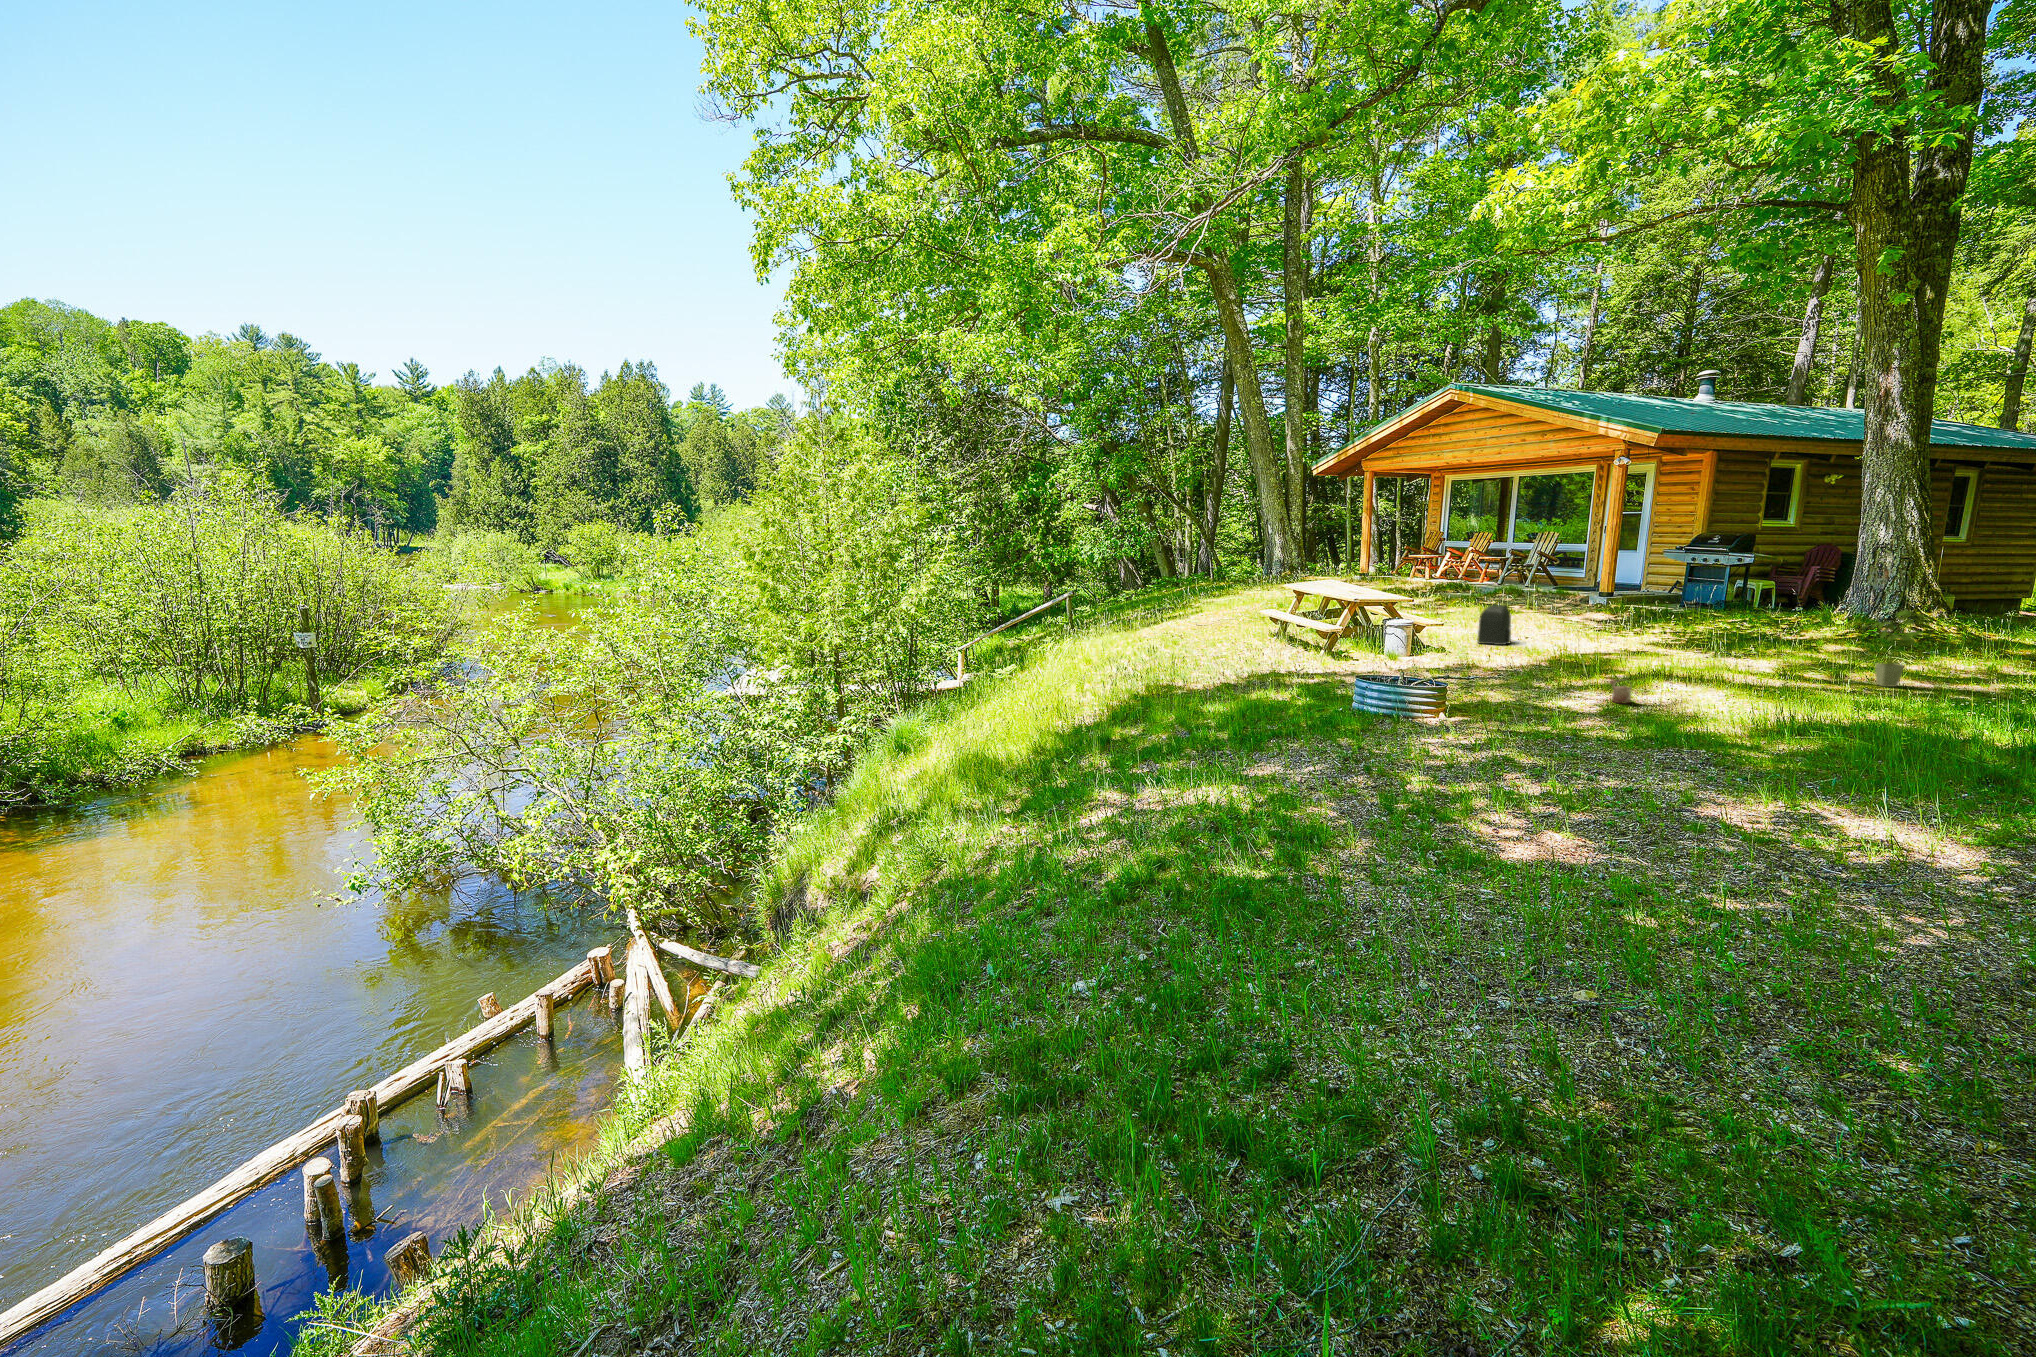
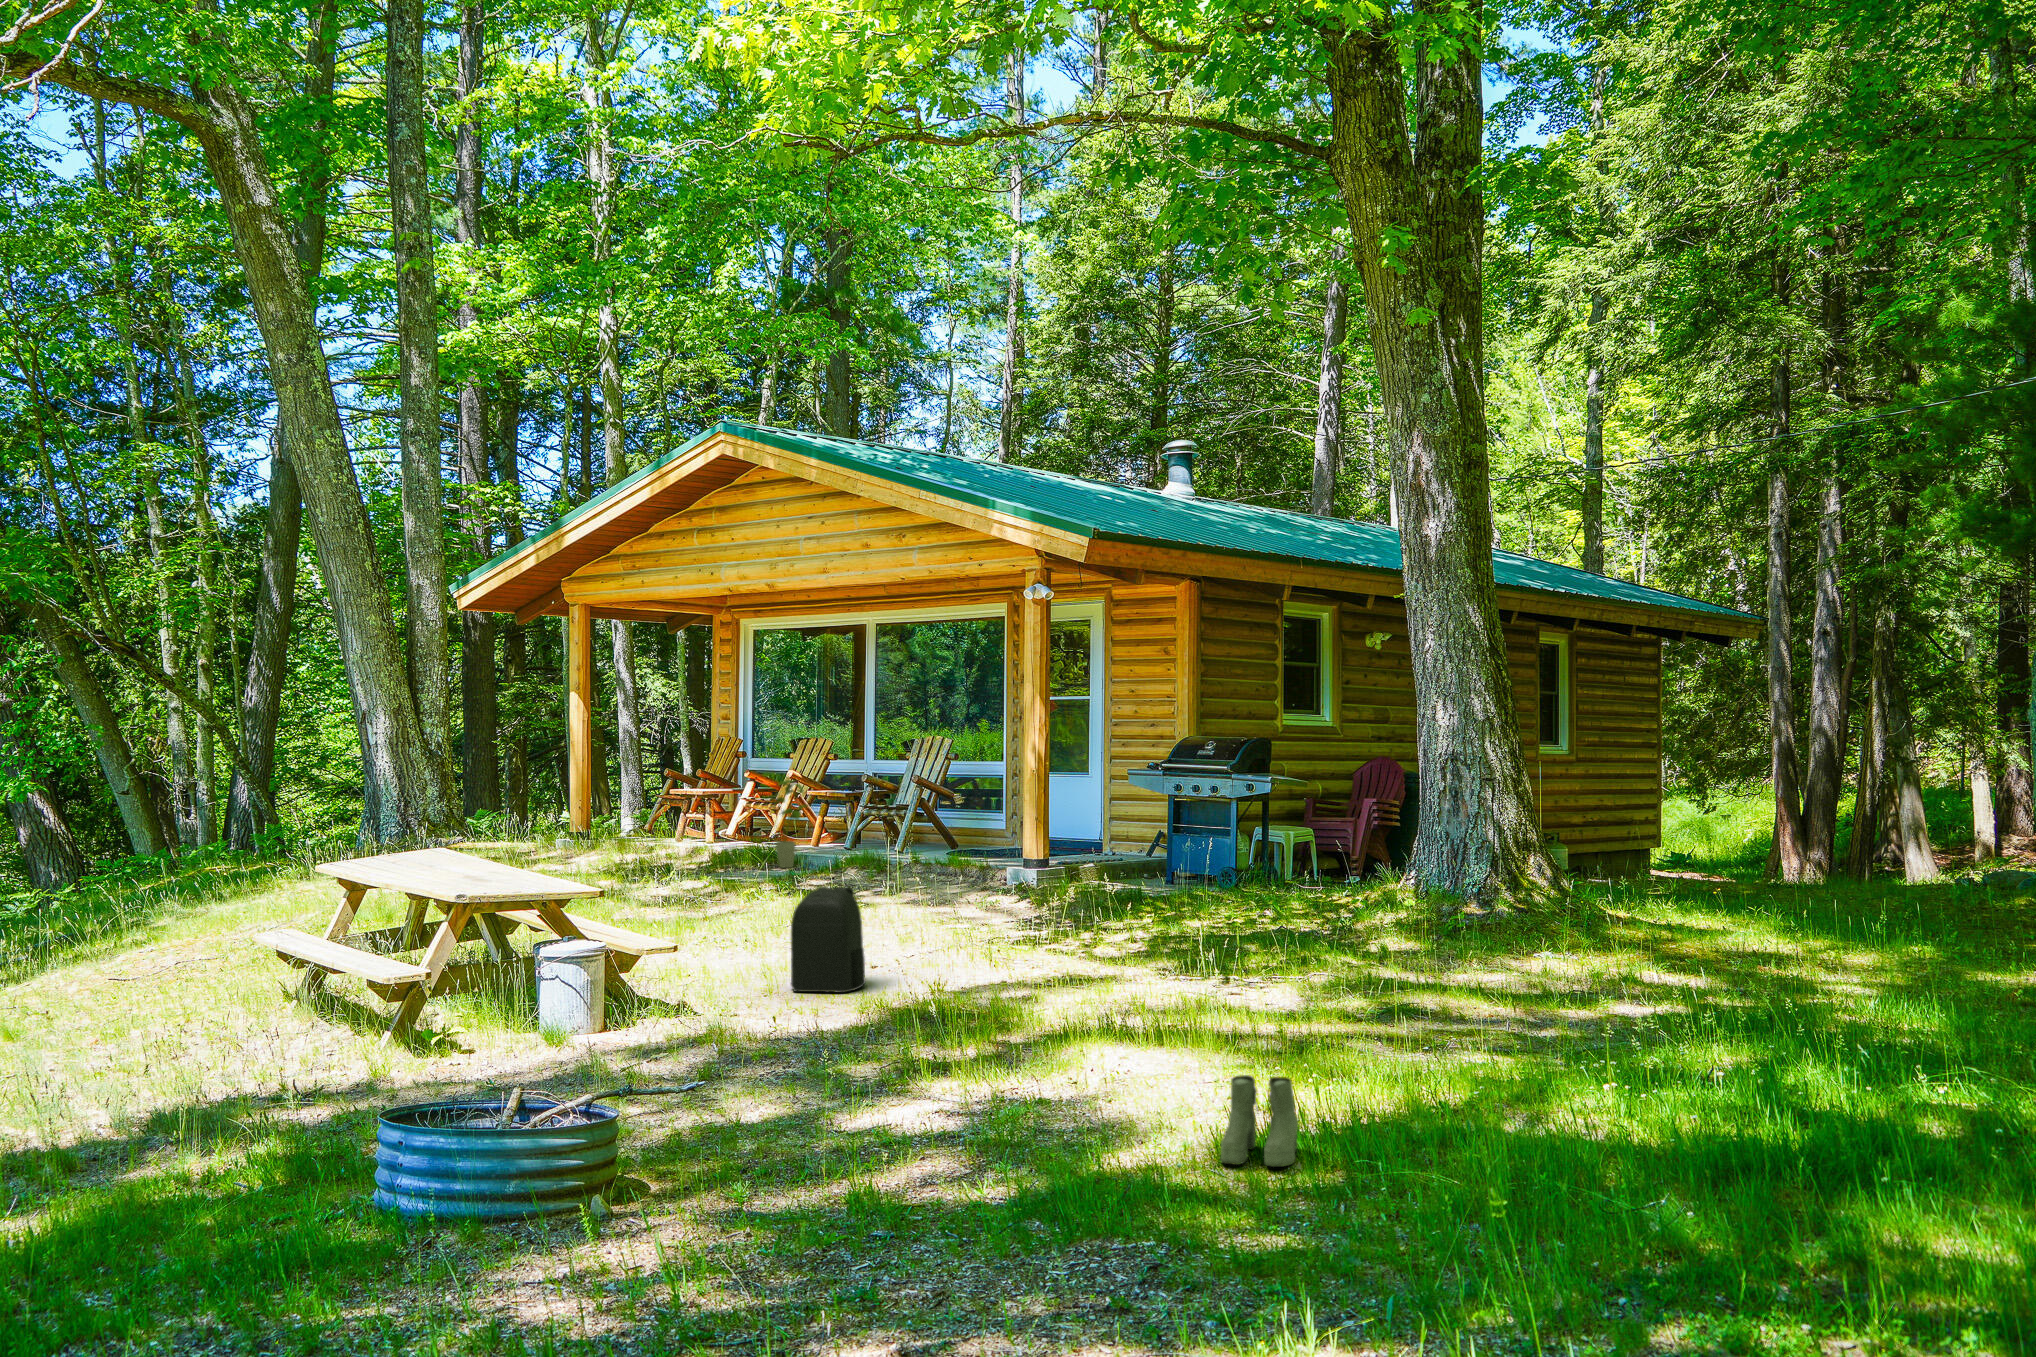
house plant: present [1874,610,1928,687] -> present [770,780,811,868]
boots: none [1650,674,1686,702] -> present [1221,1075,1298,1167]
watering can: present [1609,679,1632,703] -> none [1114,1109,1183,1193]

